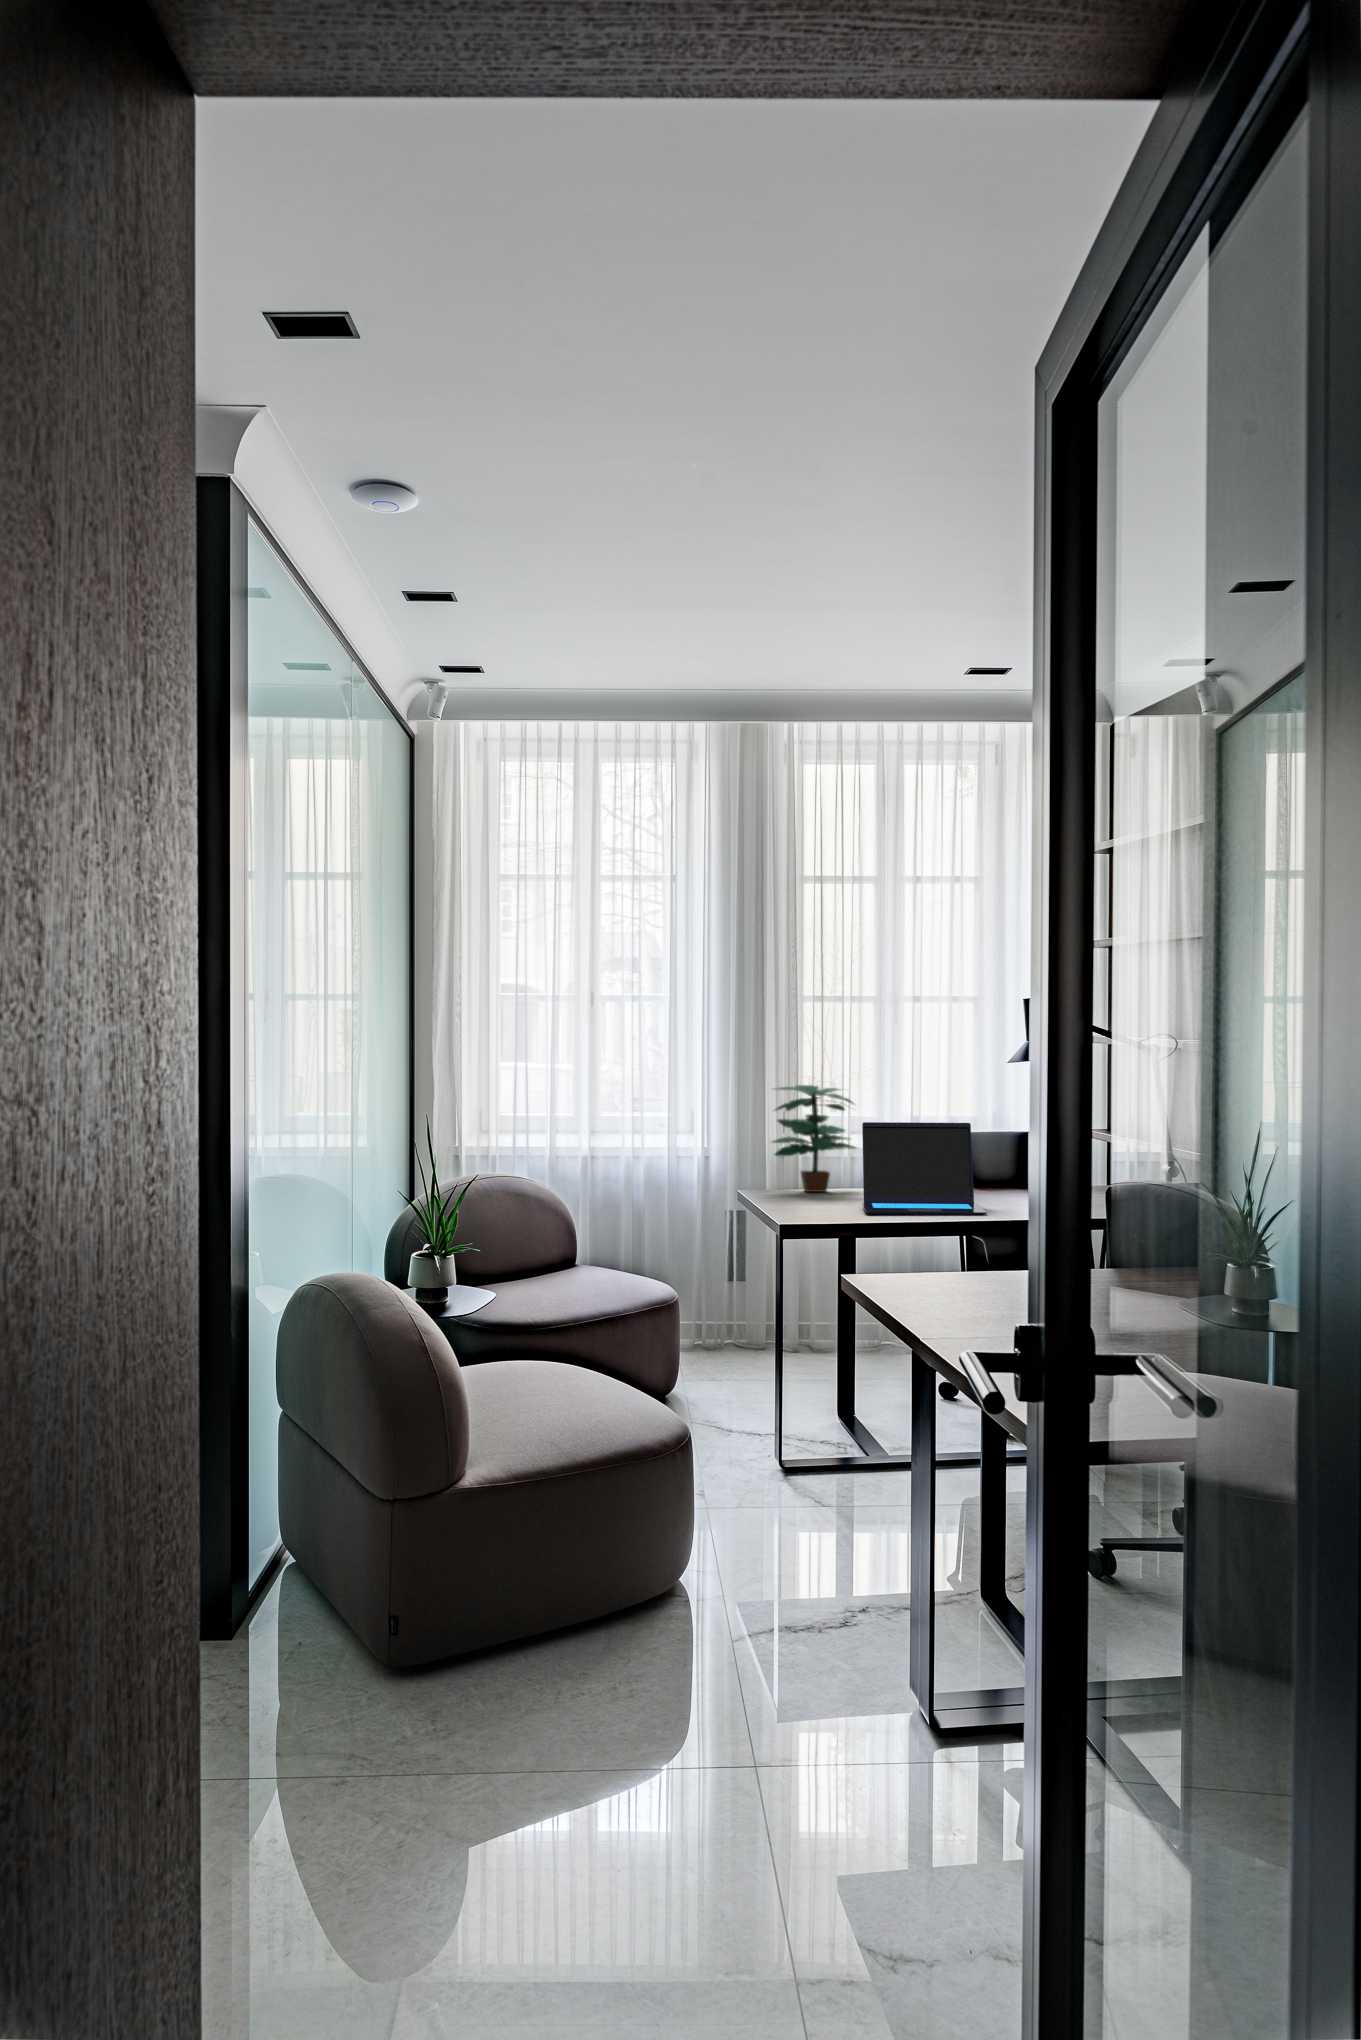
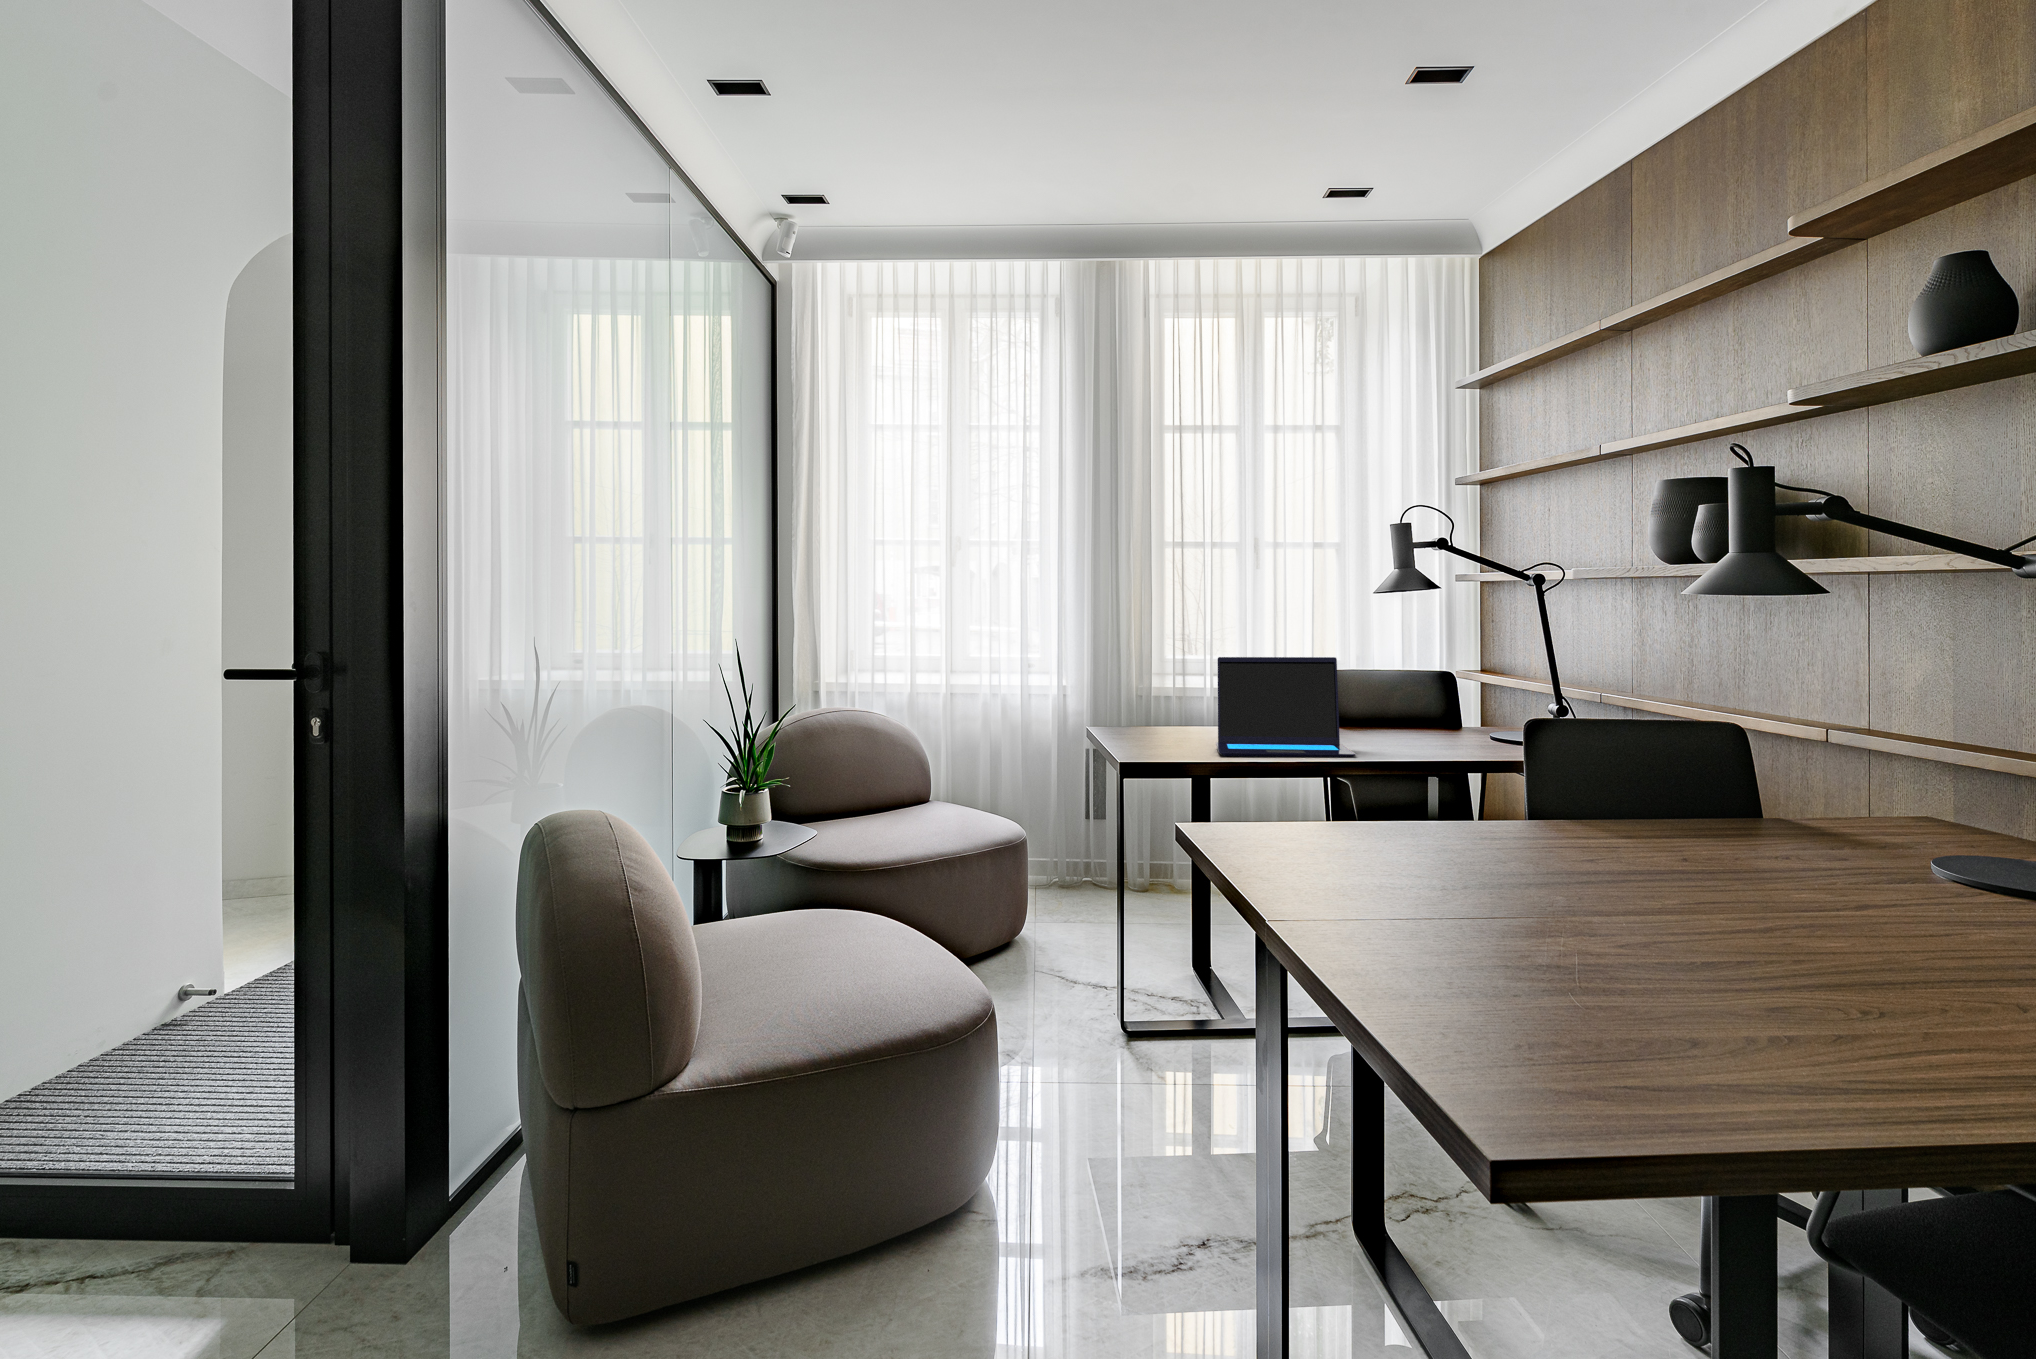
potted plant: present [773,1085,856,1192] -> none [1122,623,1215,733]

